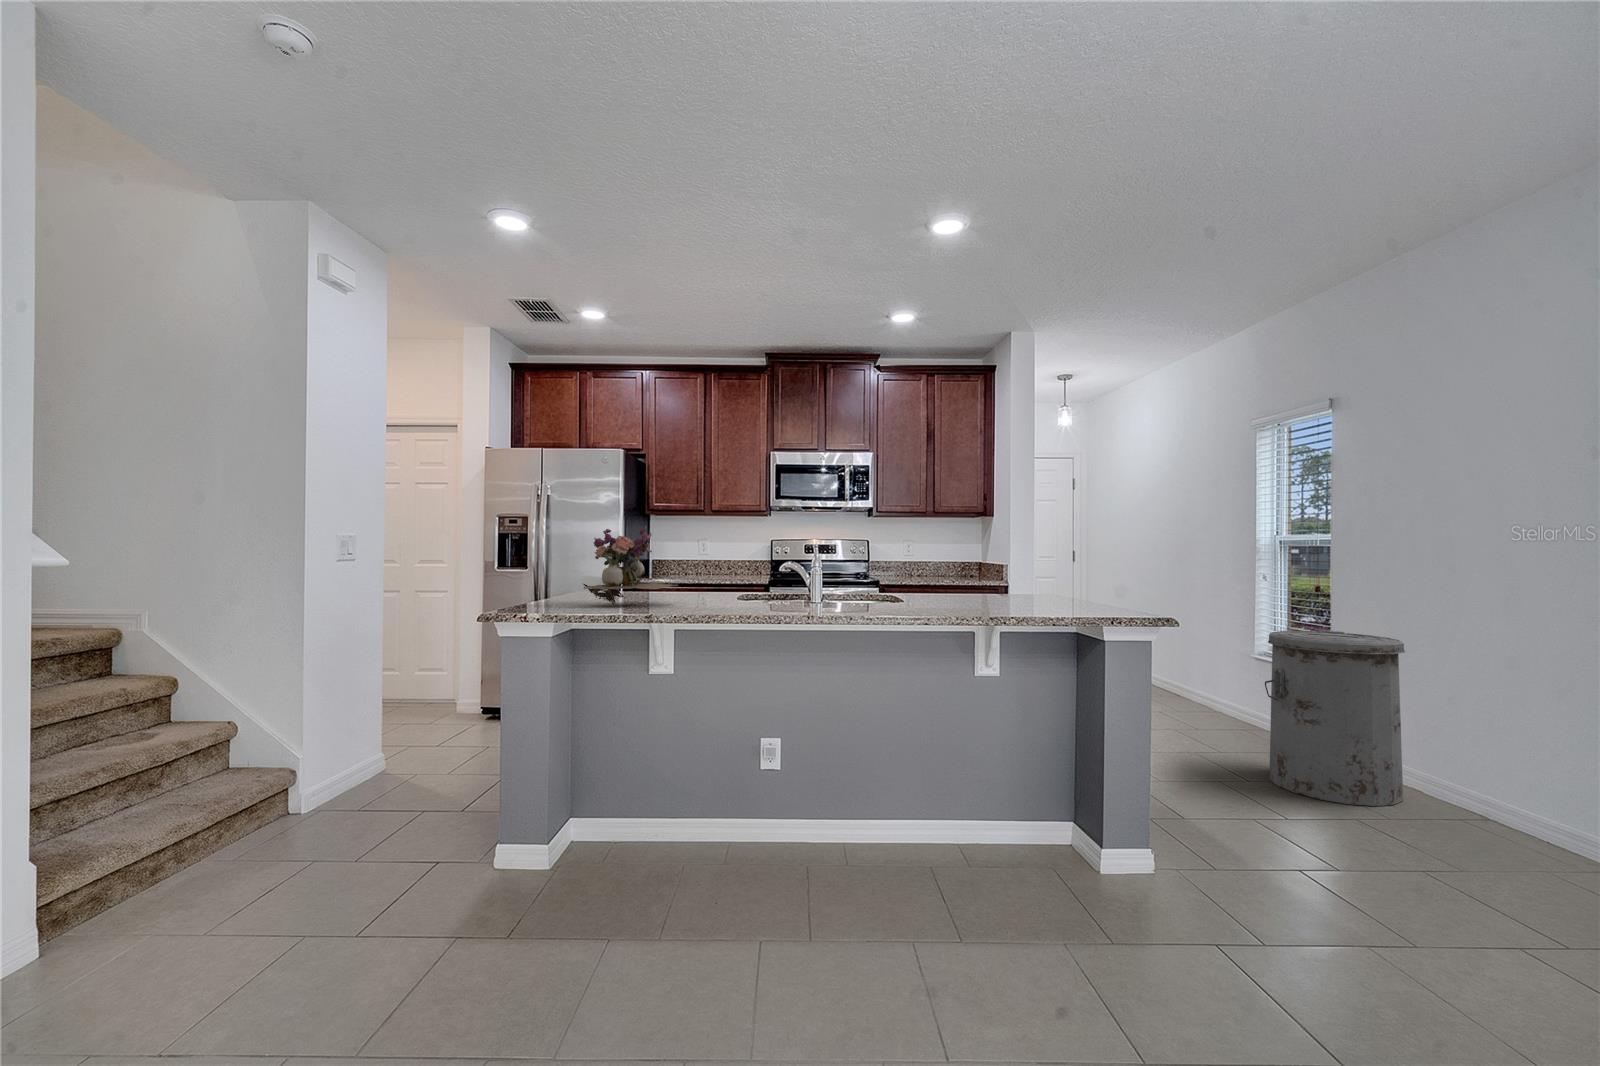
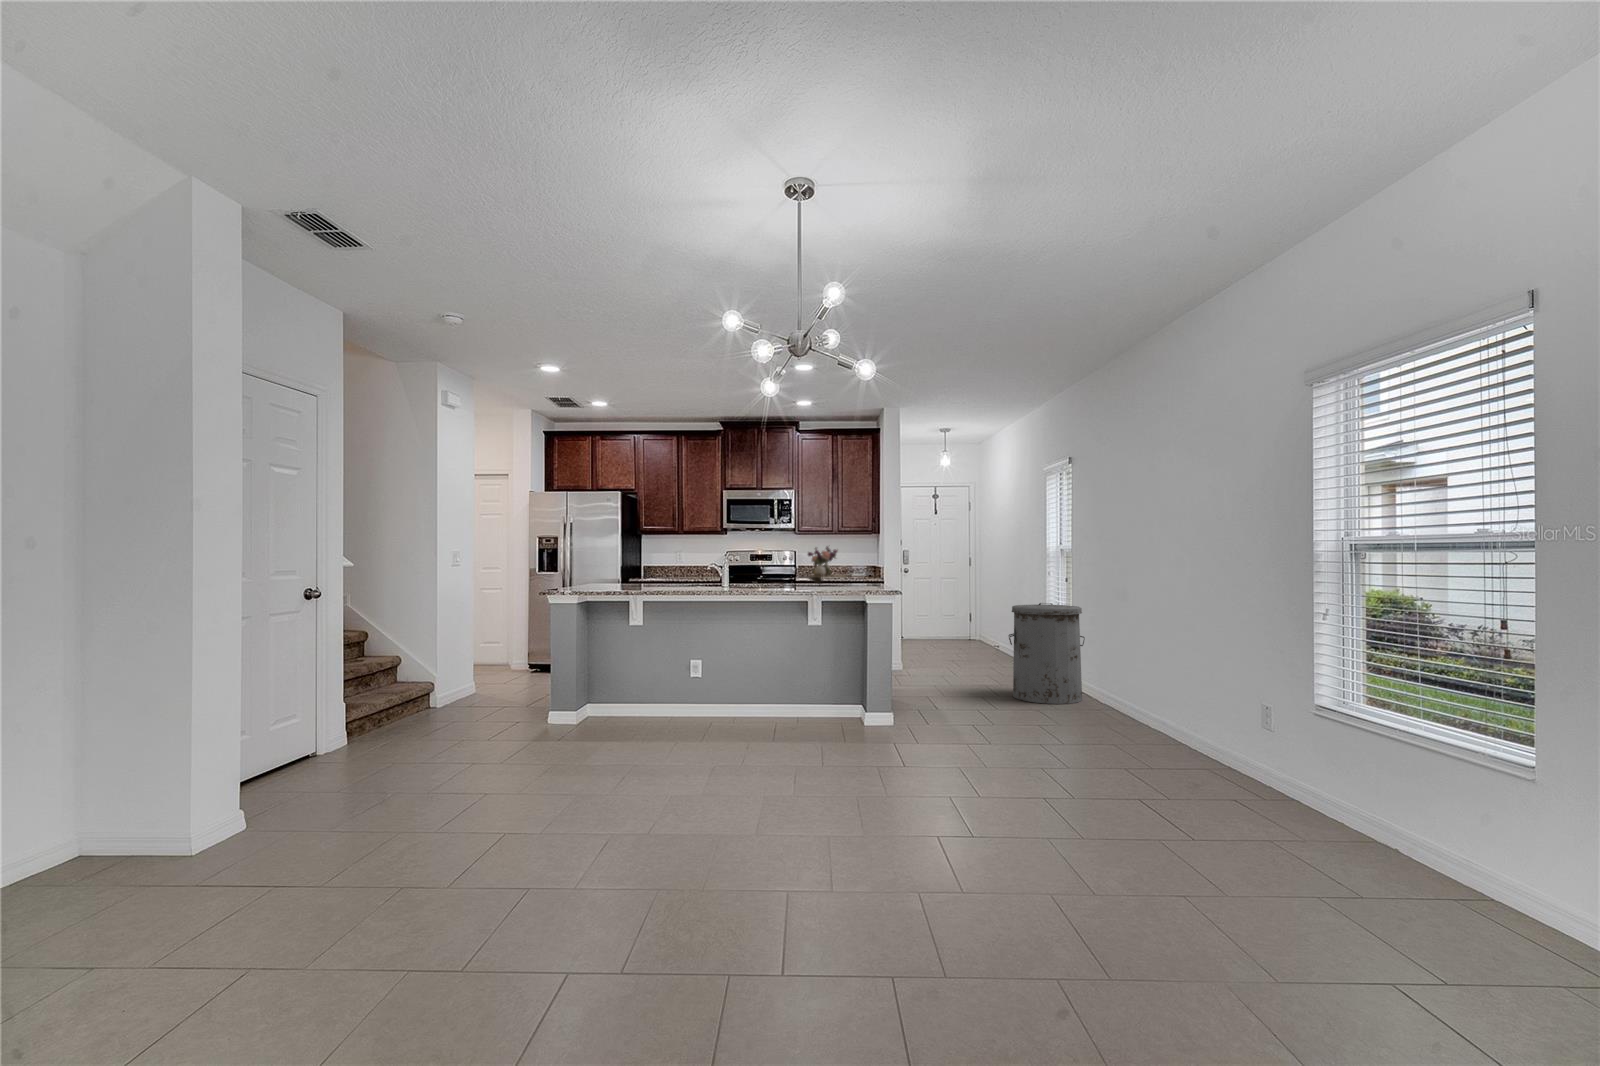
flower arrangement: present [583,526,678,604] -> present [808,547,846,584]

